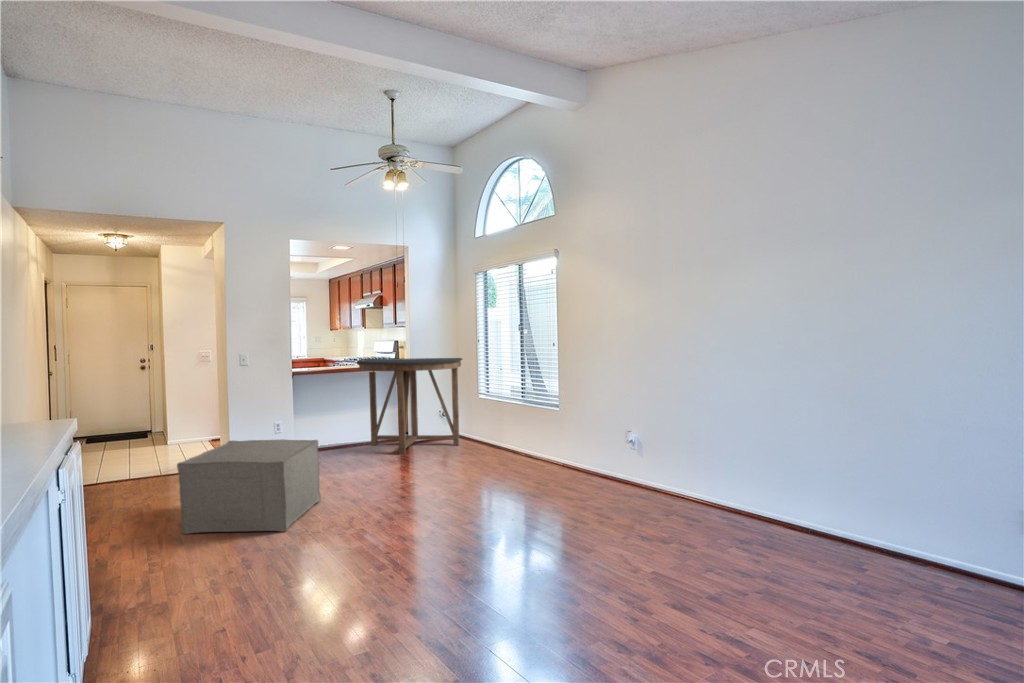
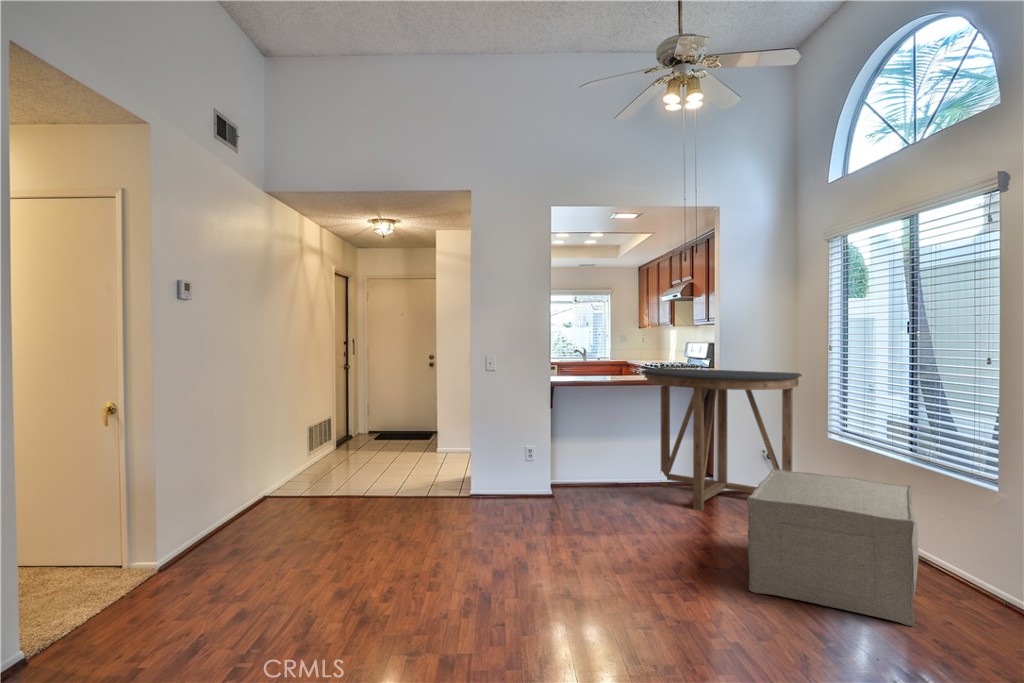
ottoman: present [177,440,321,534] -> present [747,469,919,626]

